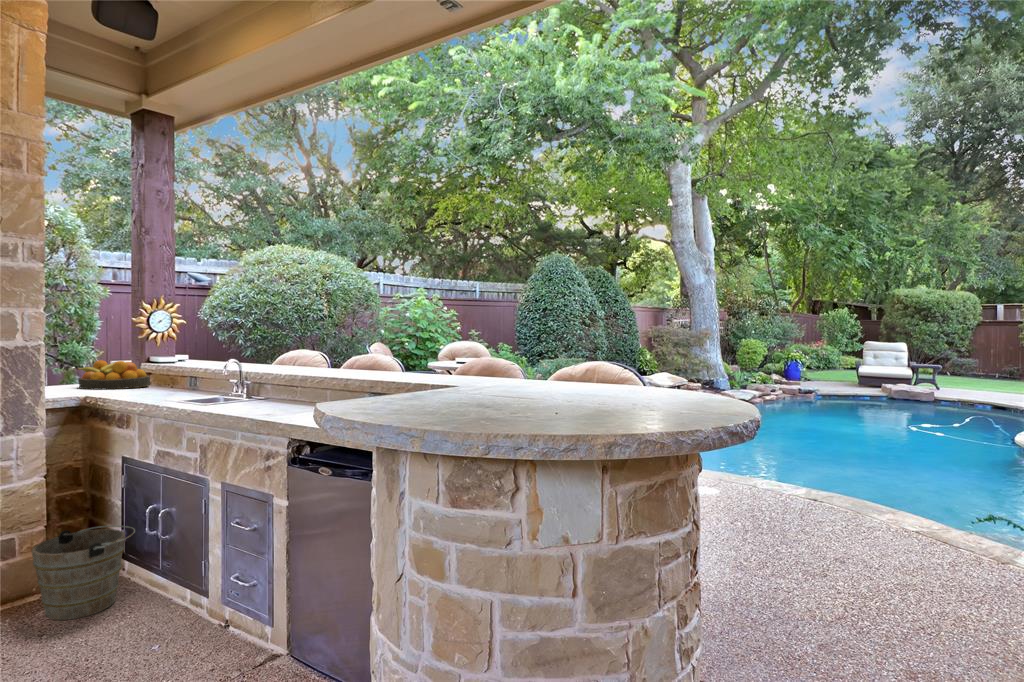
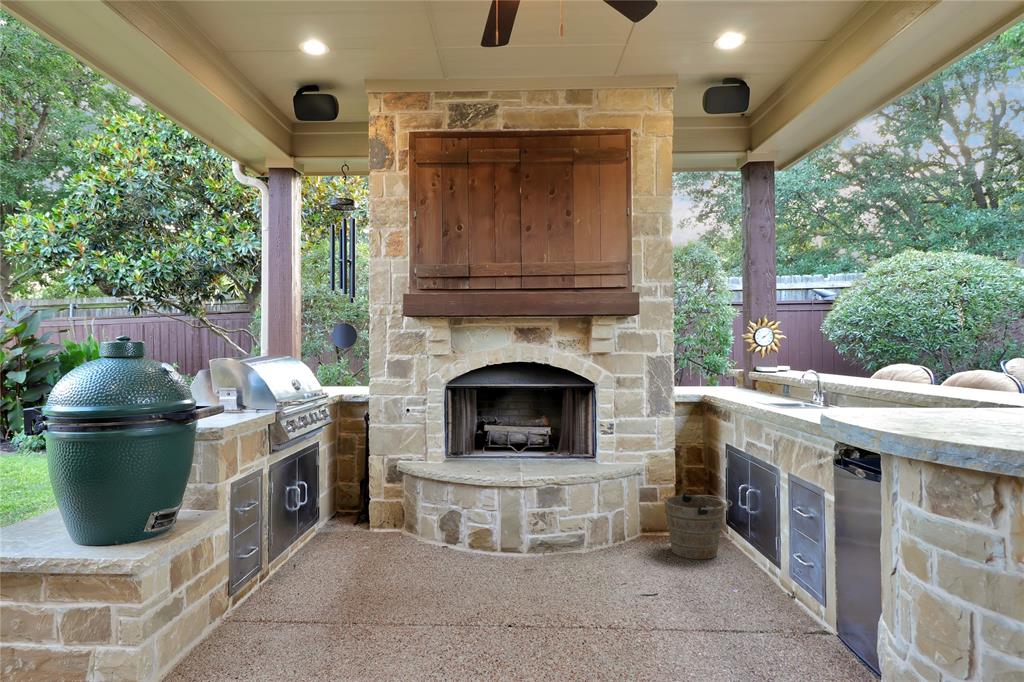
fruit bowl: present [77,360,150,389] -> none [706,366,759,391]

